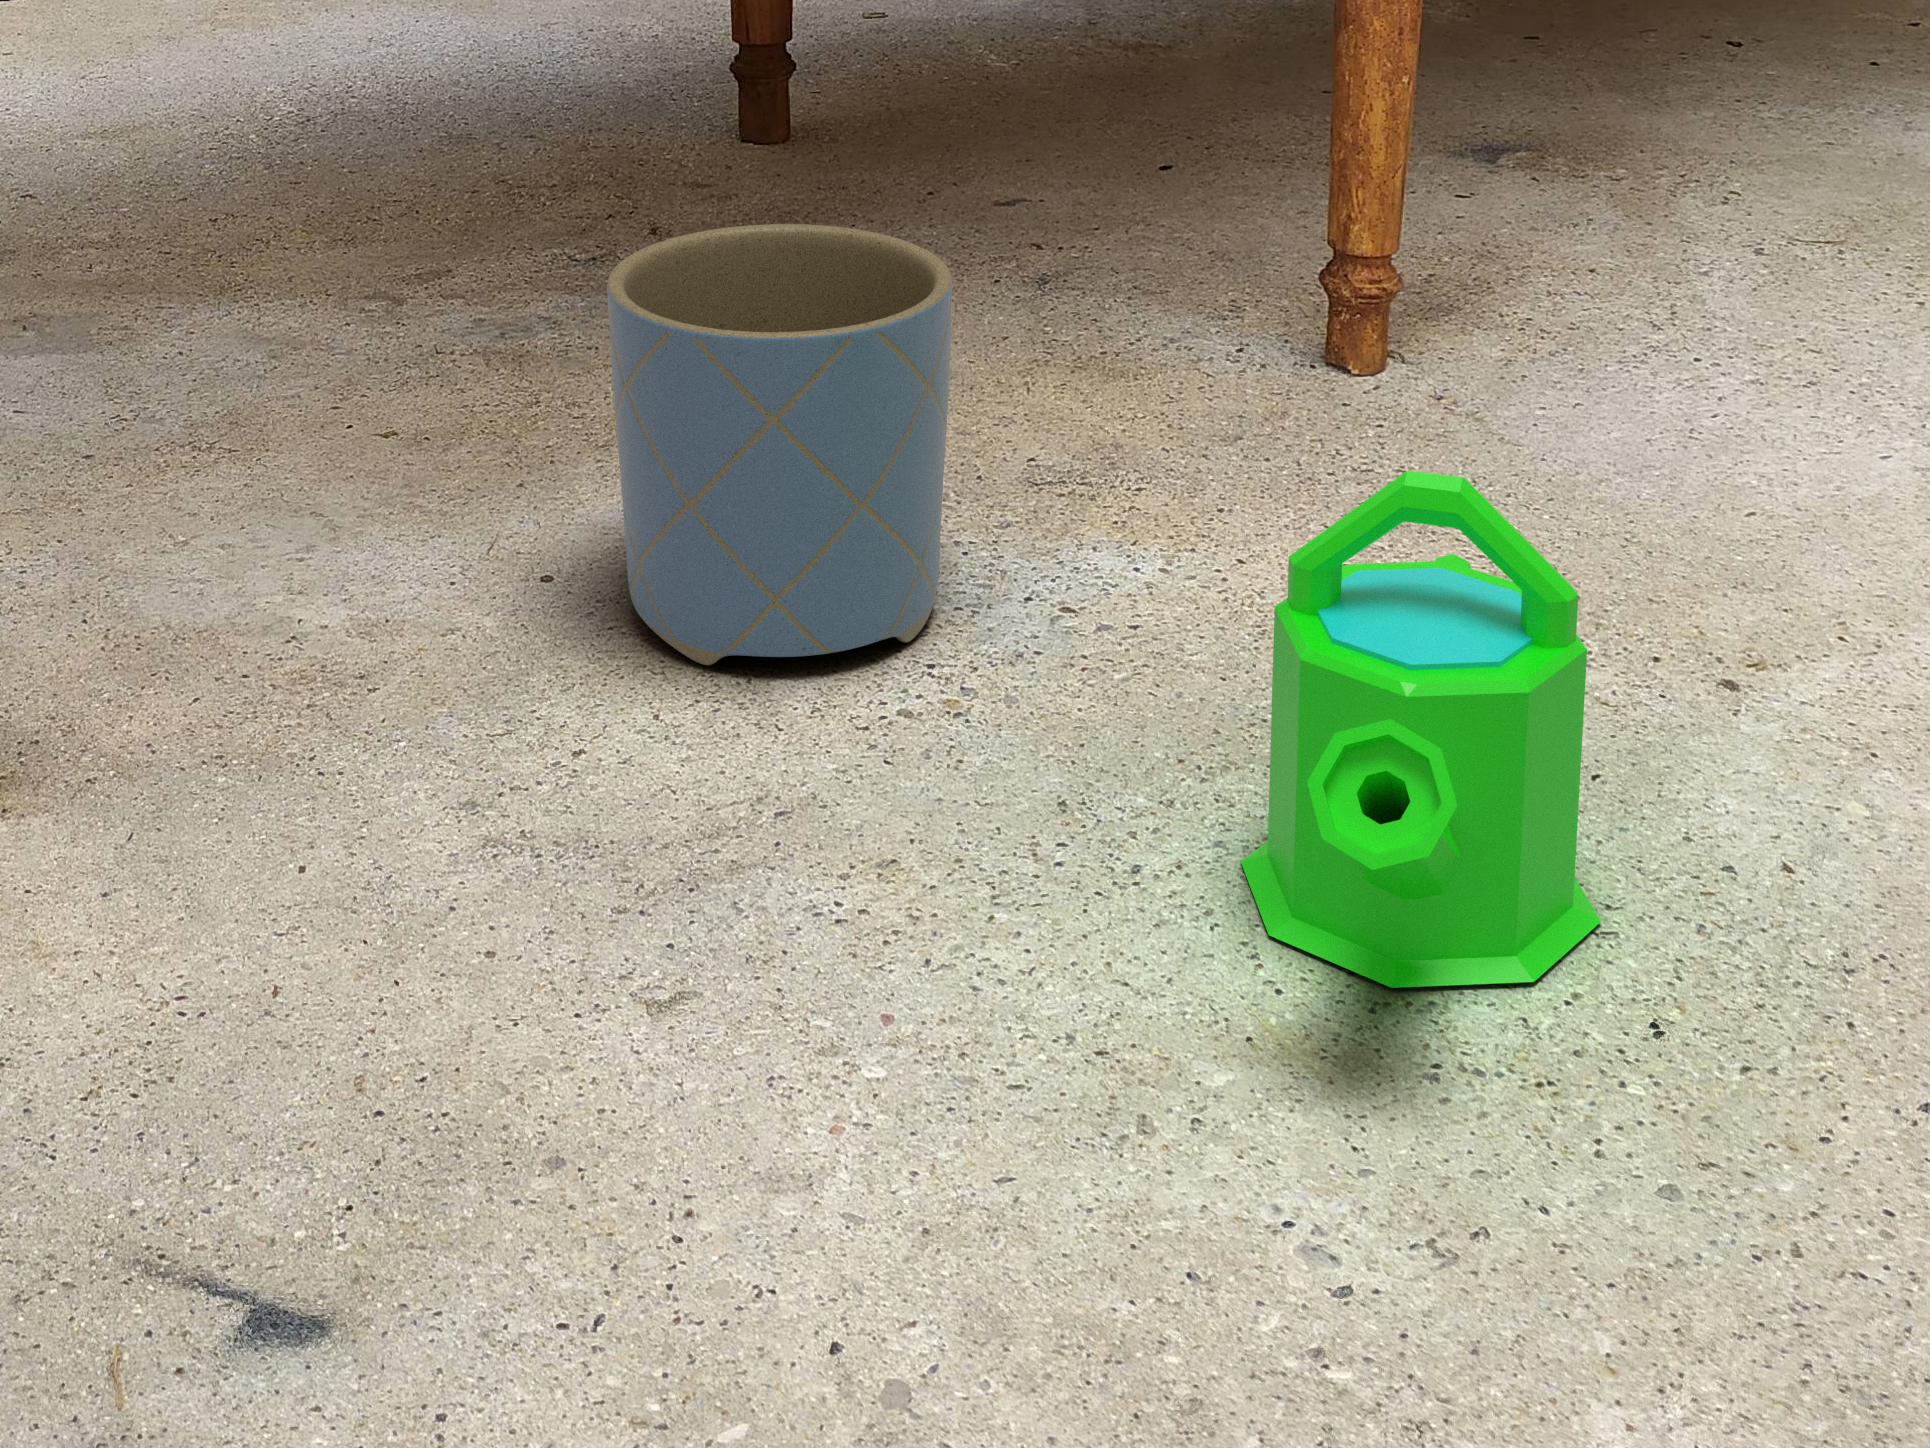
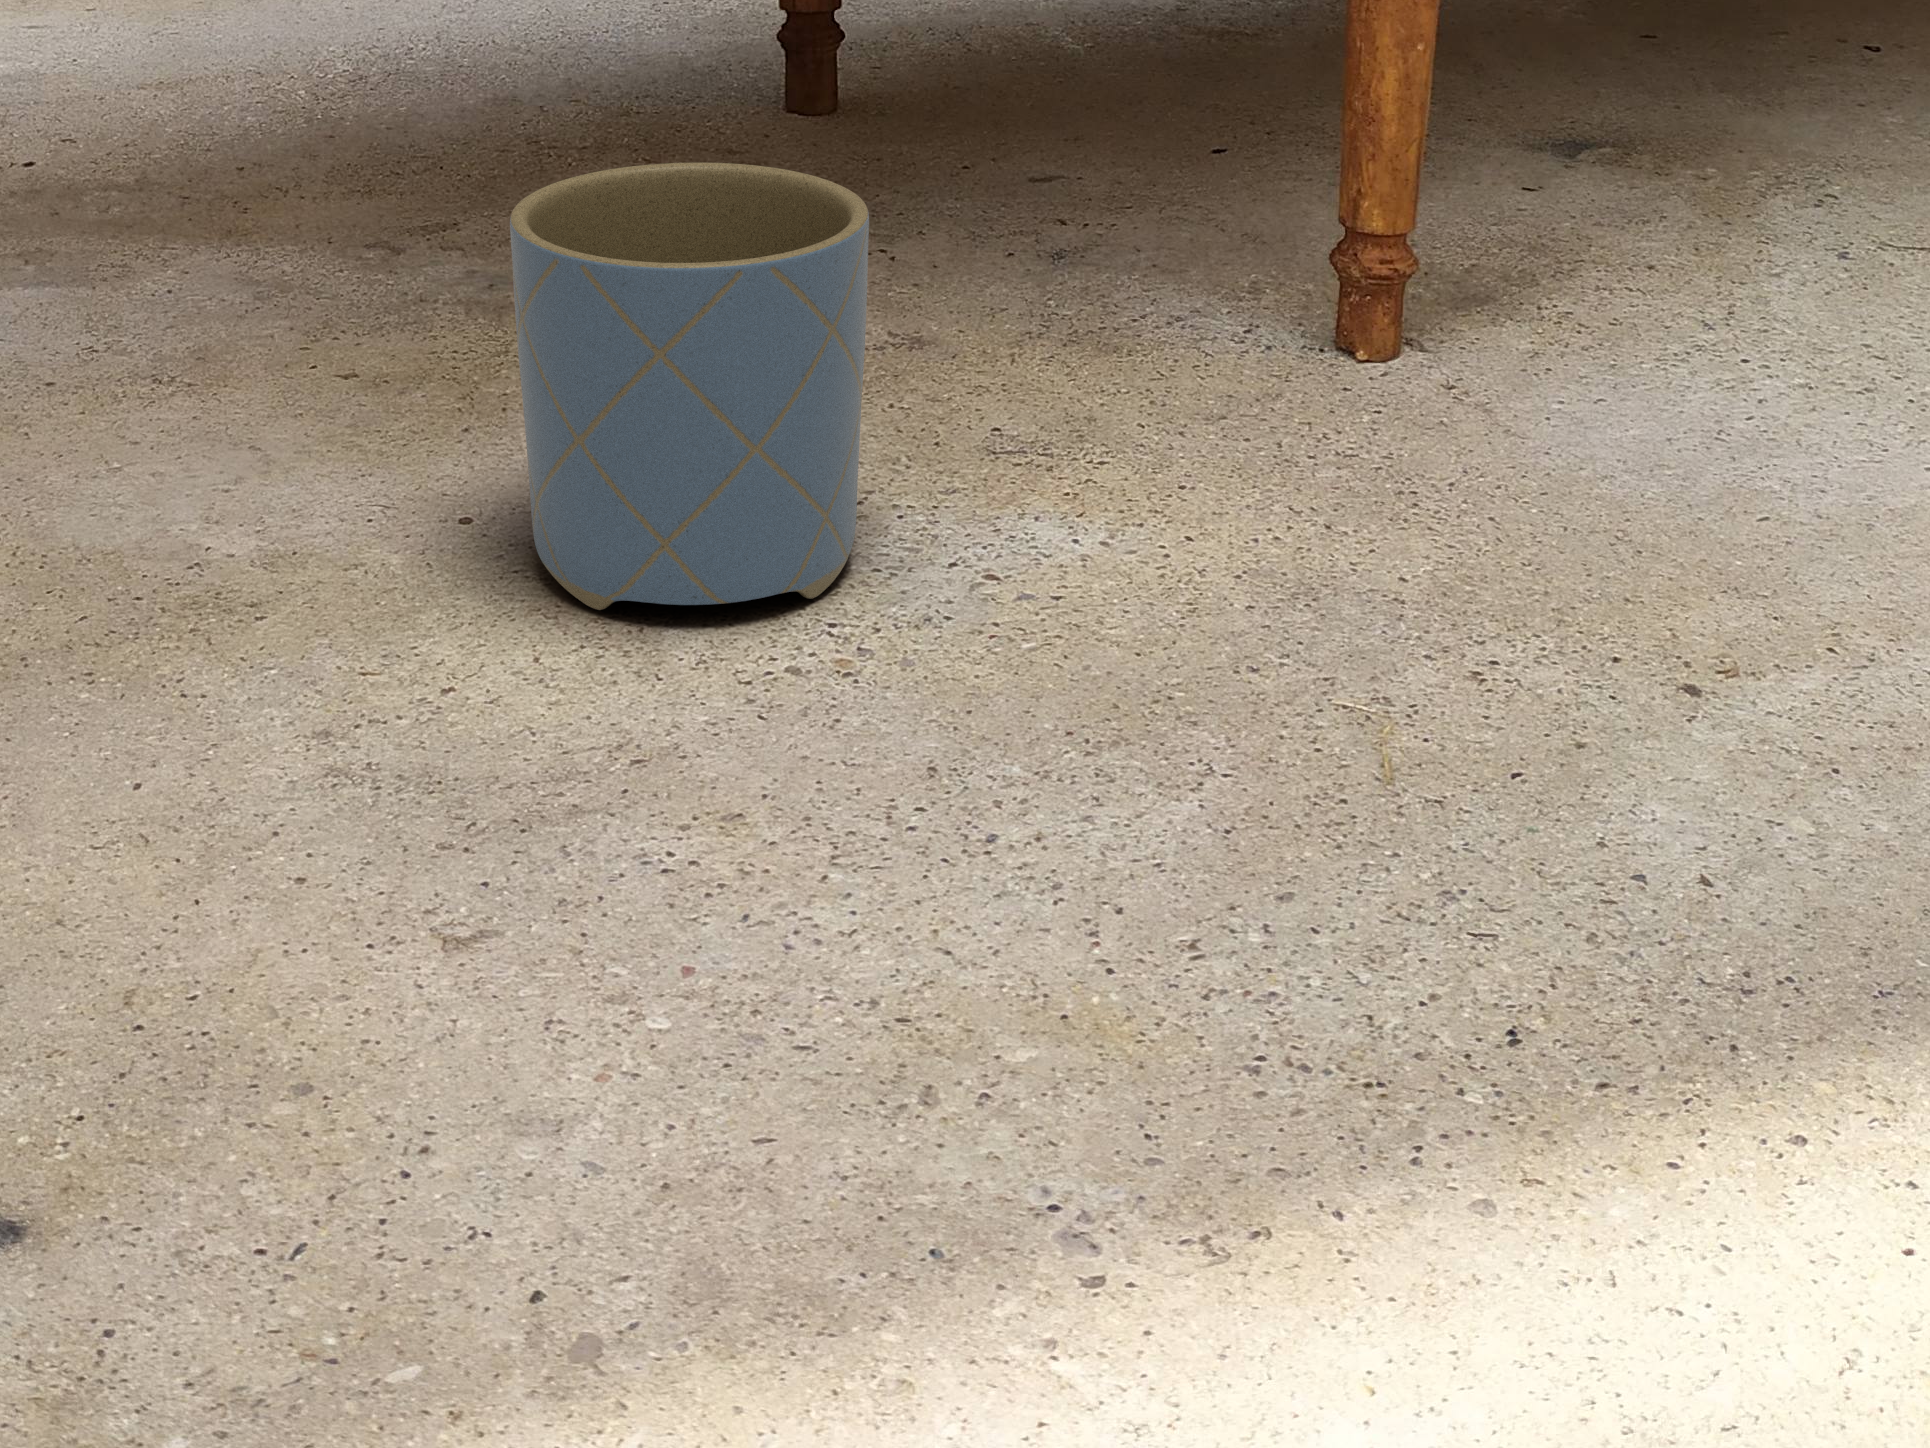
watering can: present [1241,471,1601,988] -> none [1105,419,1486,982]

